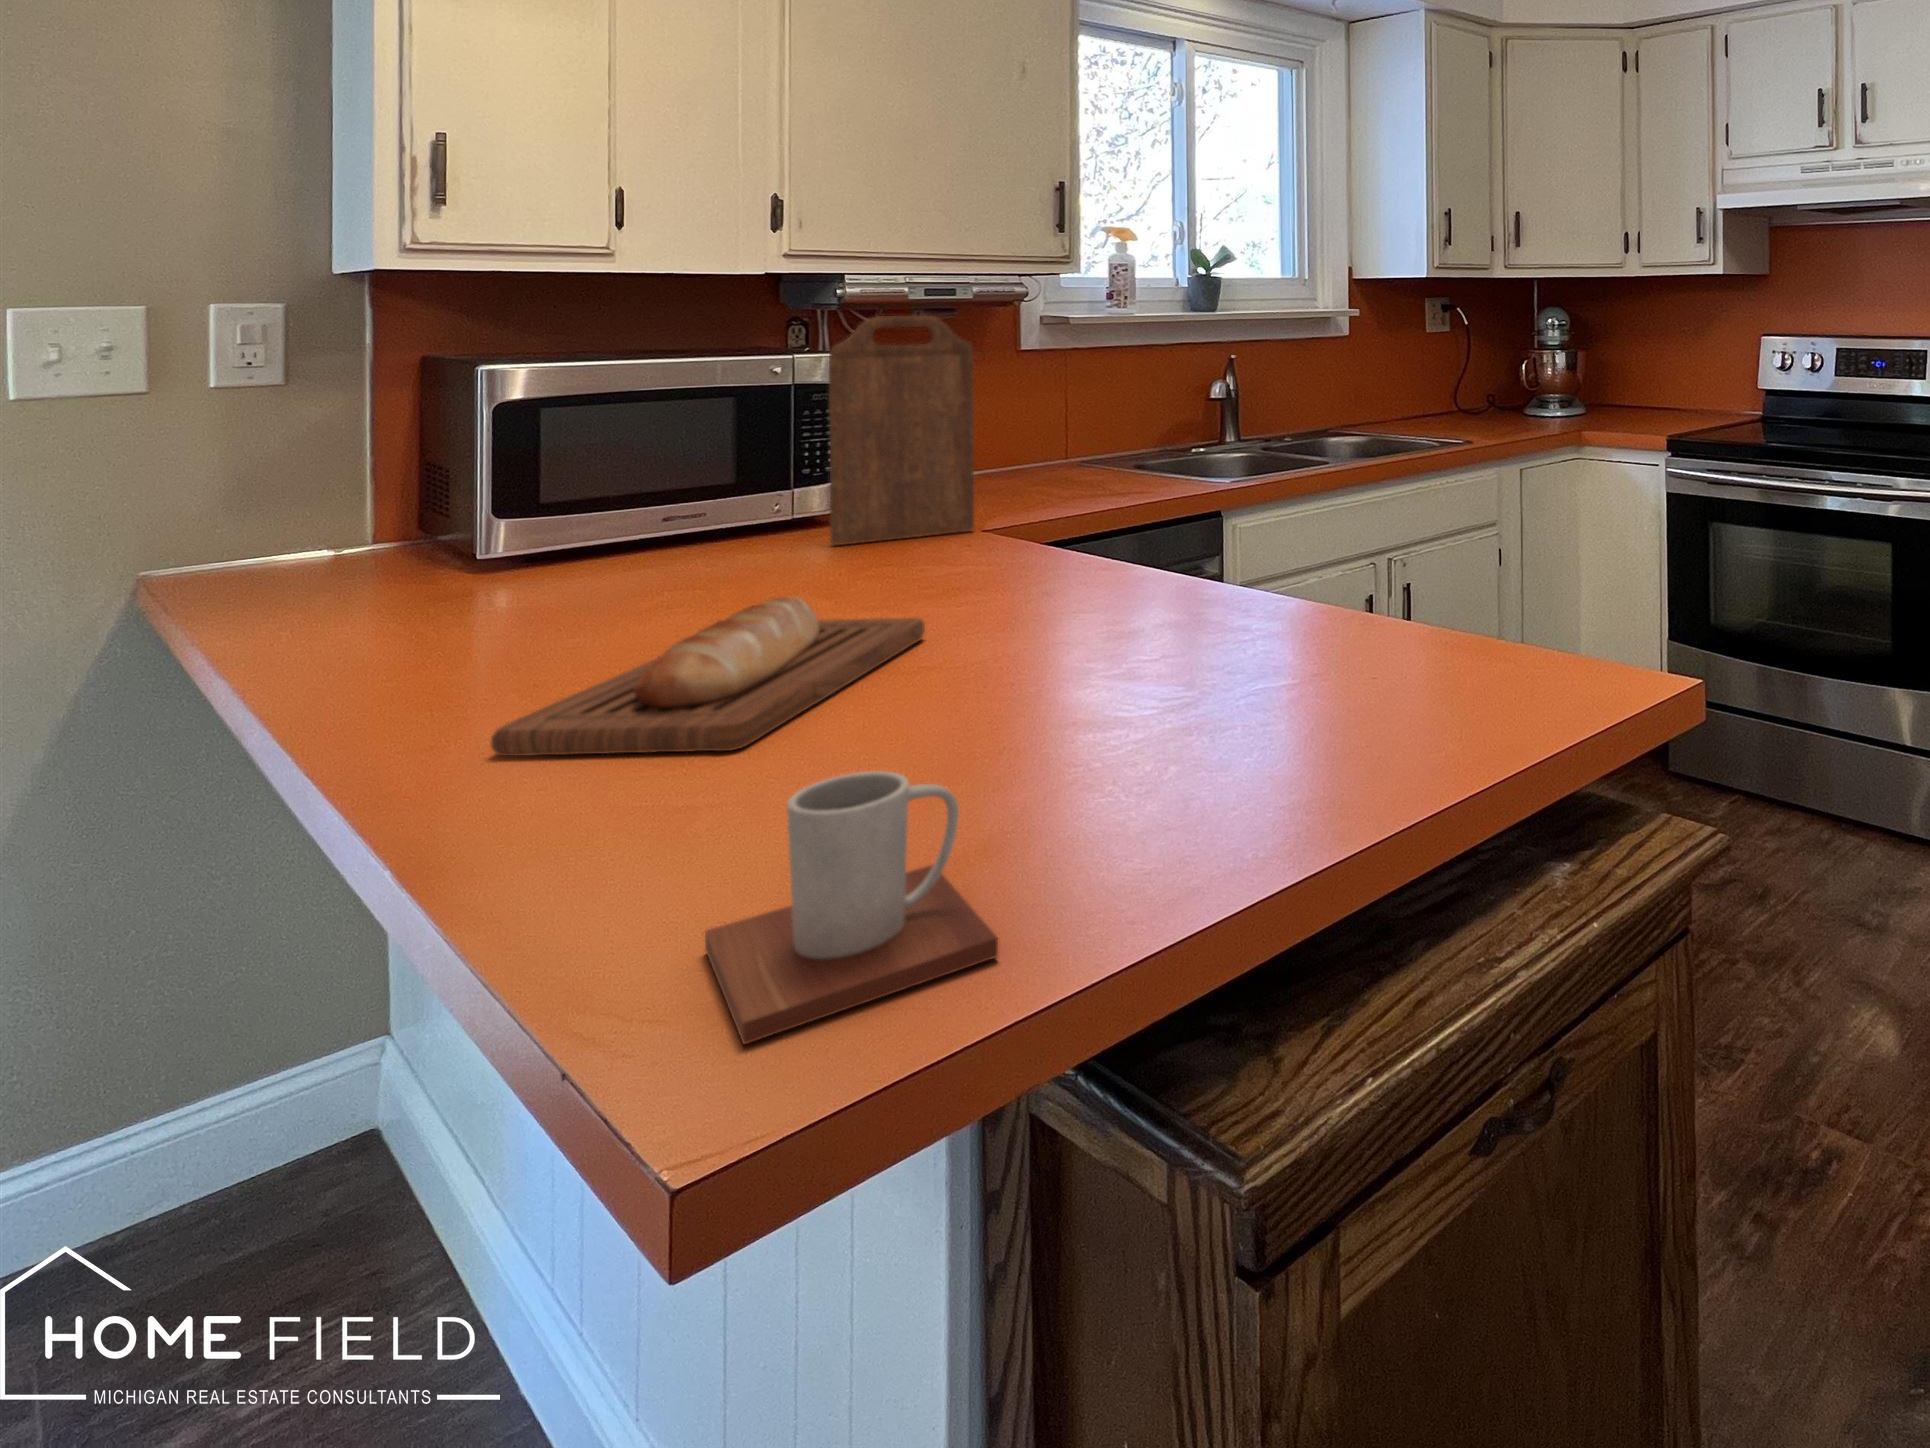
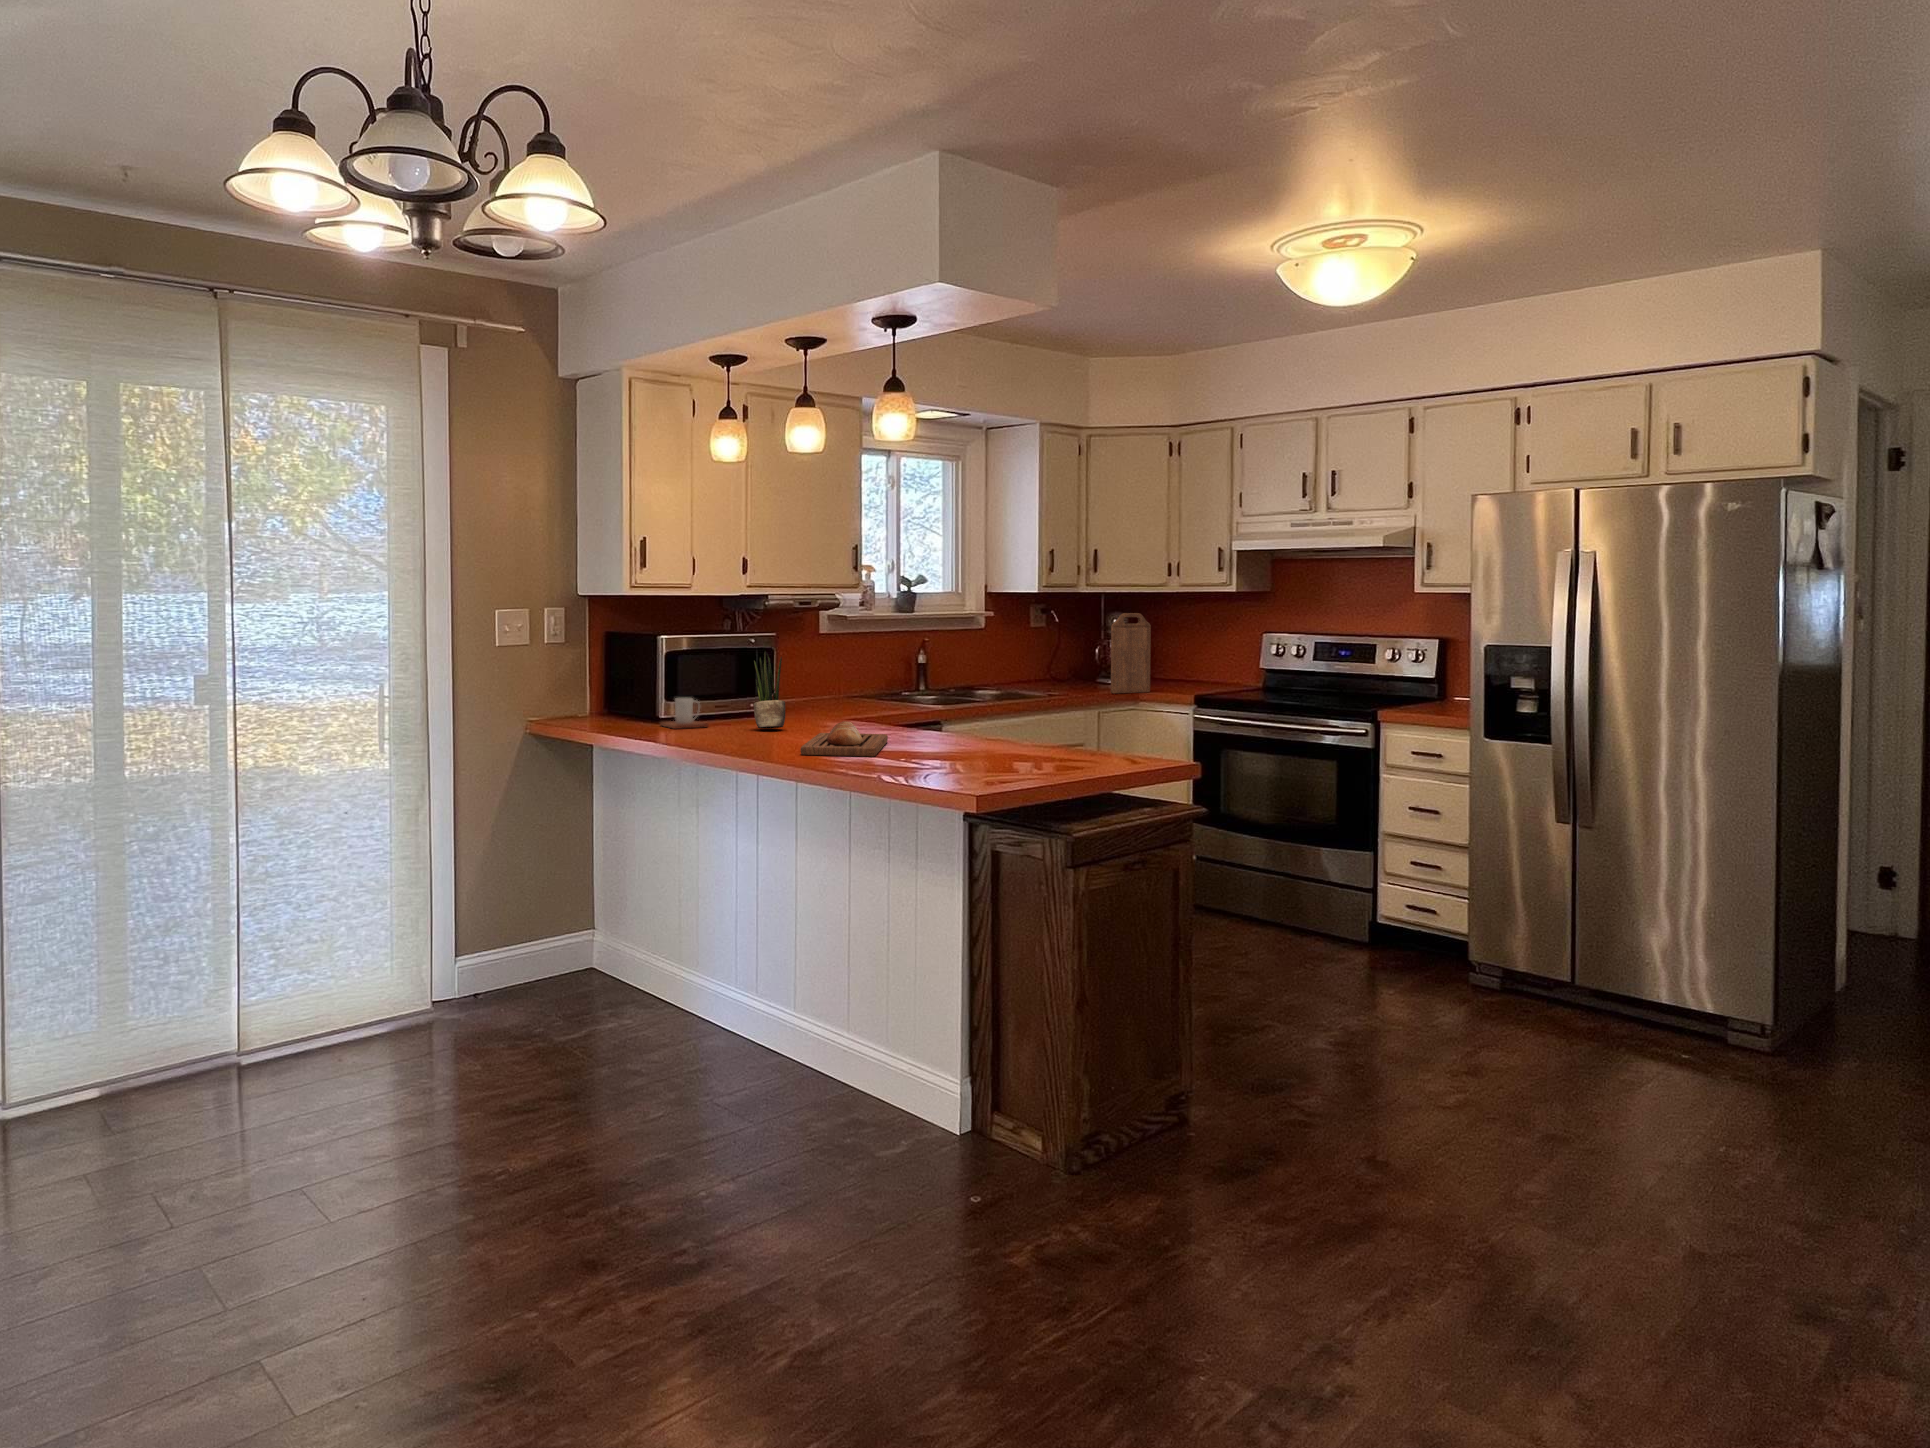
cutting board: present [829,316,974,545] -> present [1111,613,1151,693]
potted plant: none [658,396,750,588] -> present [754,651,785,728]
mug: present [705,771,998,1044] -> present [660,698,708,729]

